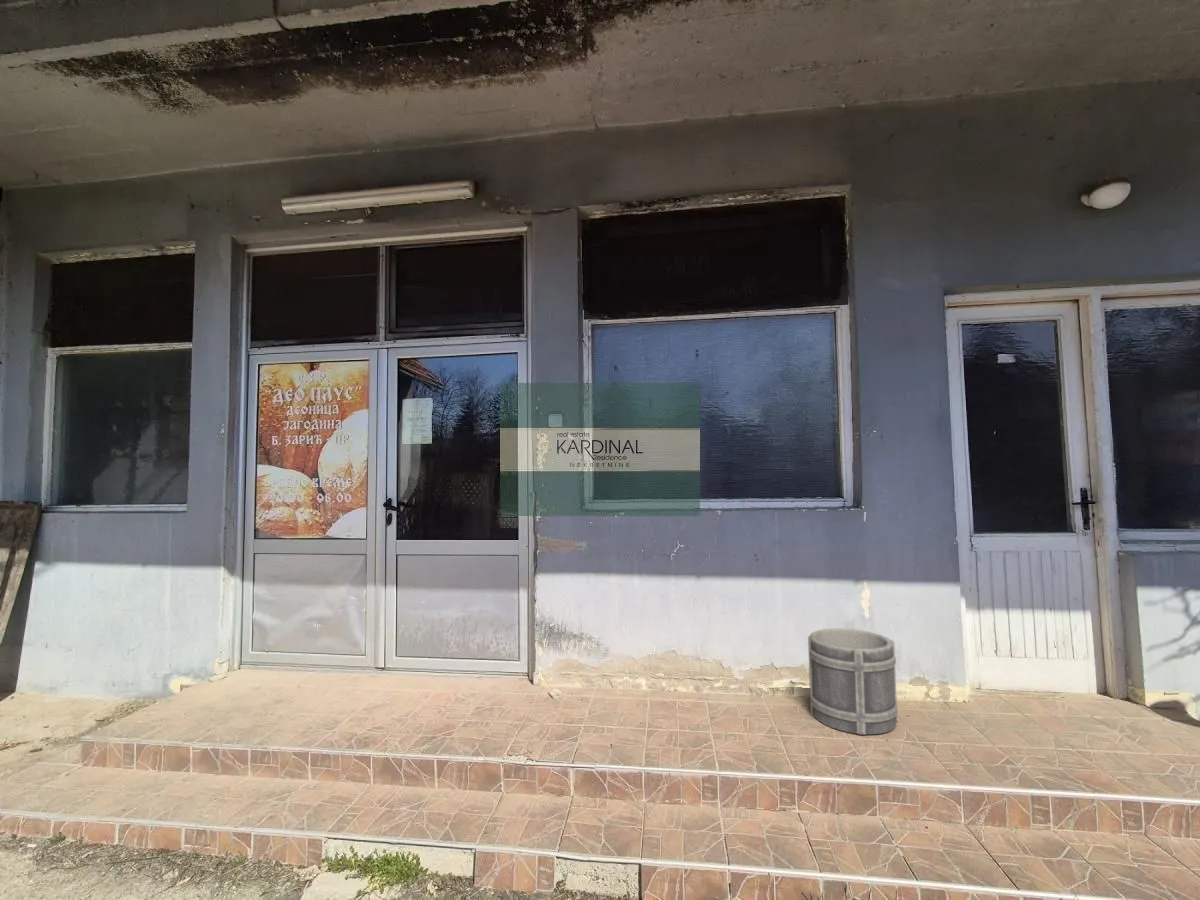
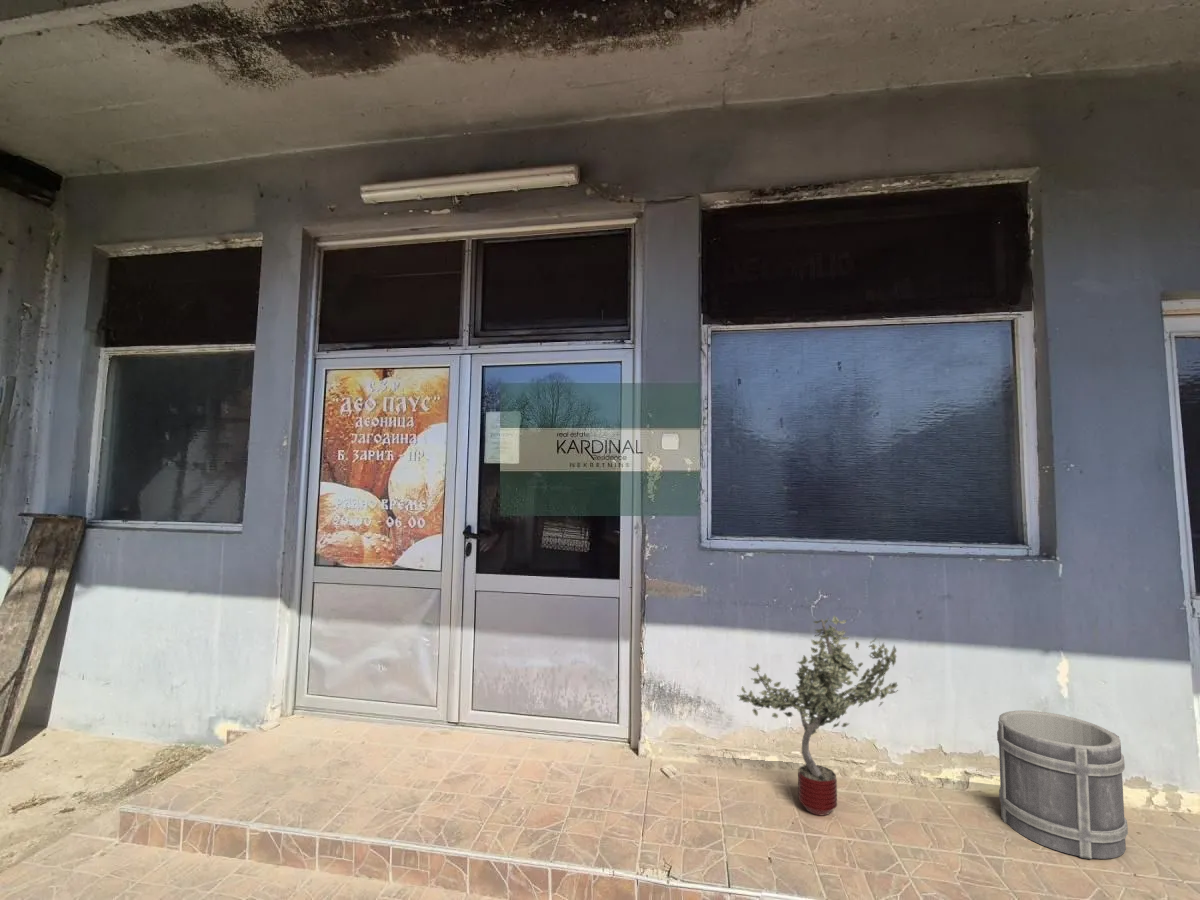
potted tree: none [604,558,728,717] -> present [737,616,898,815]

